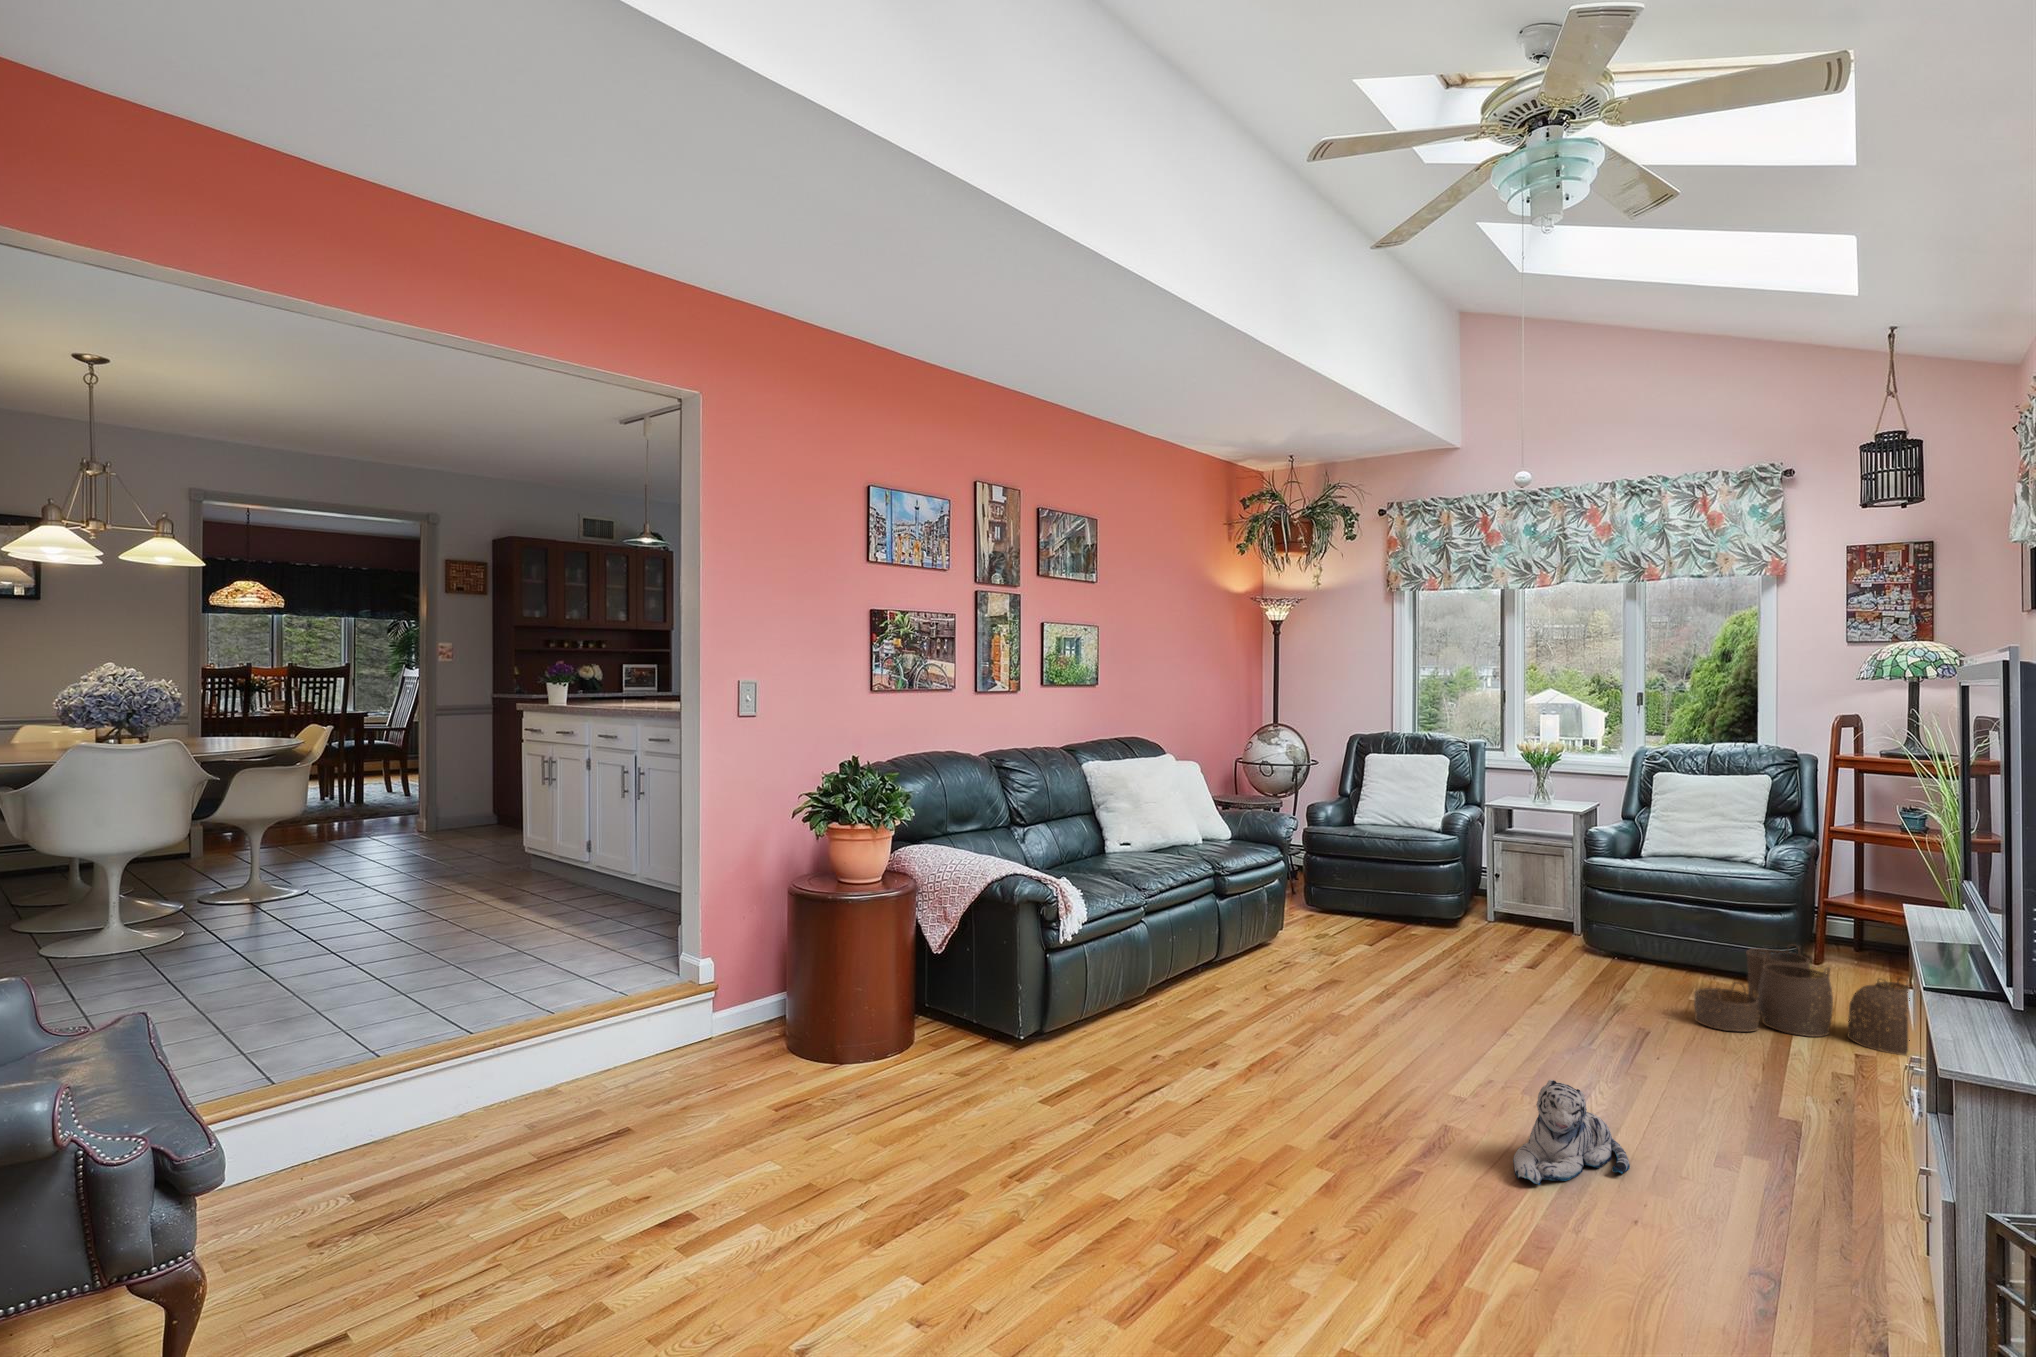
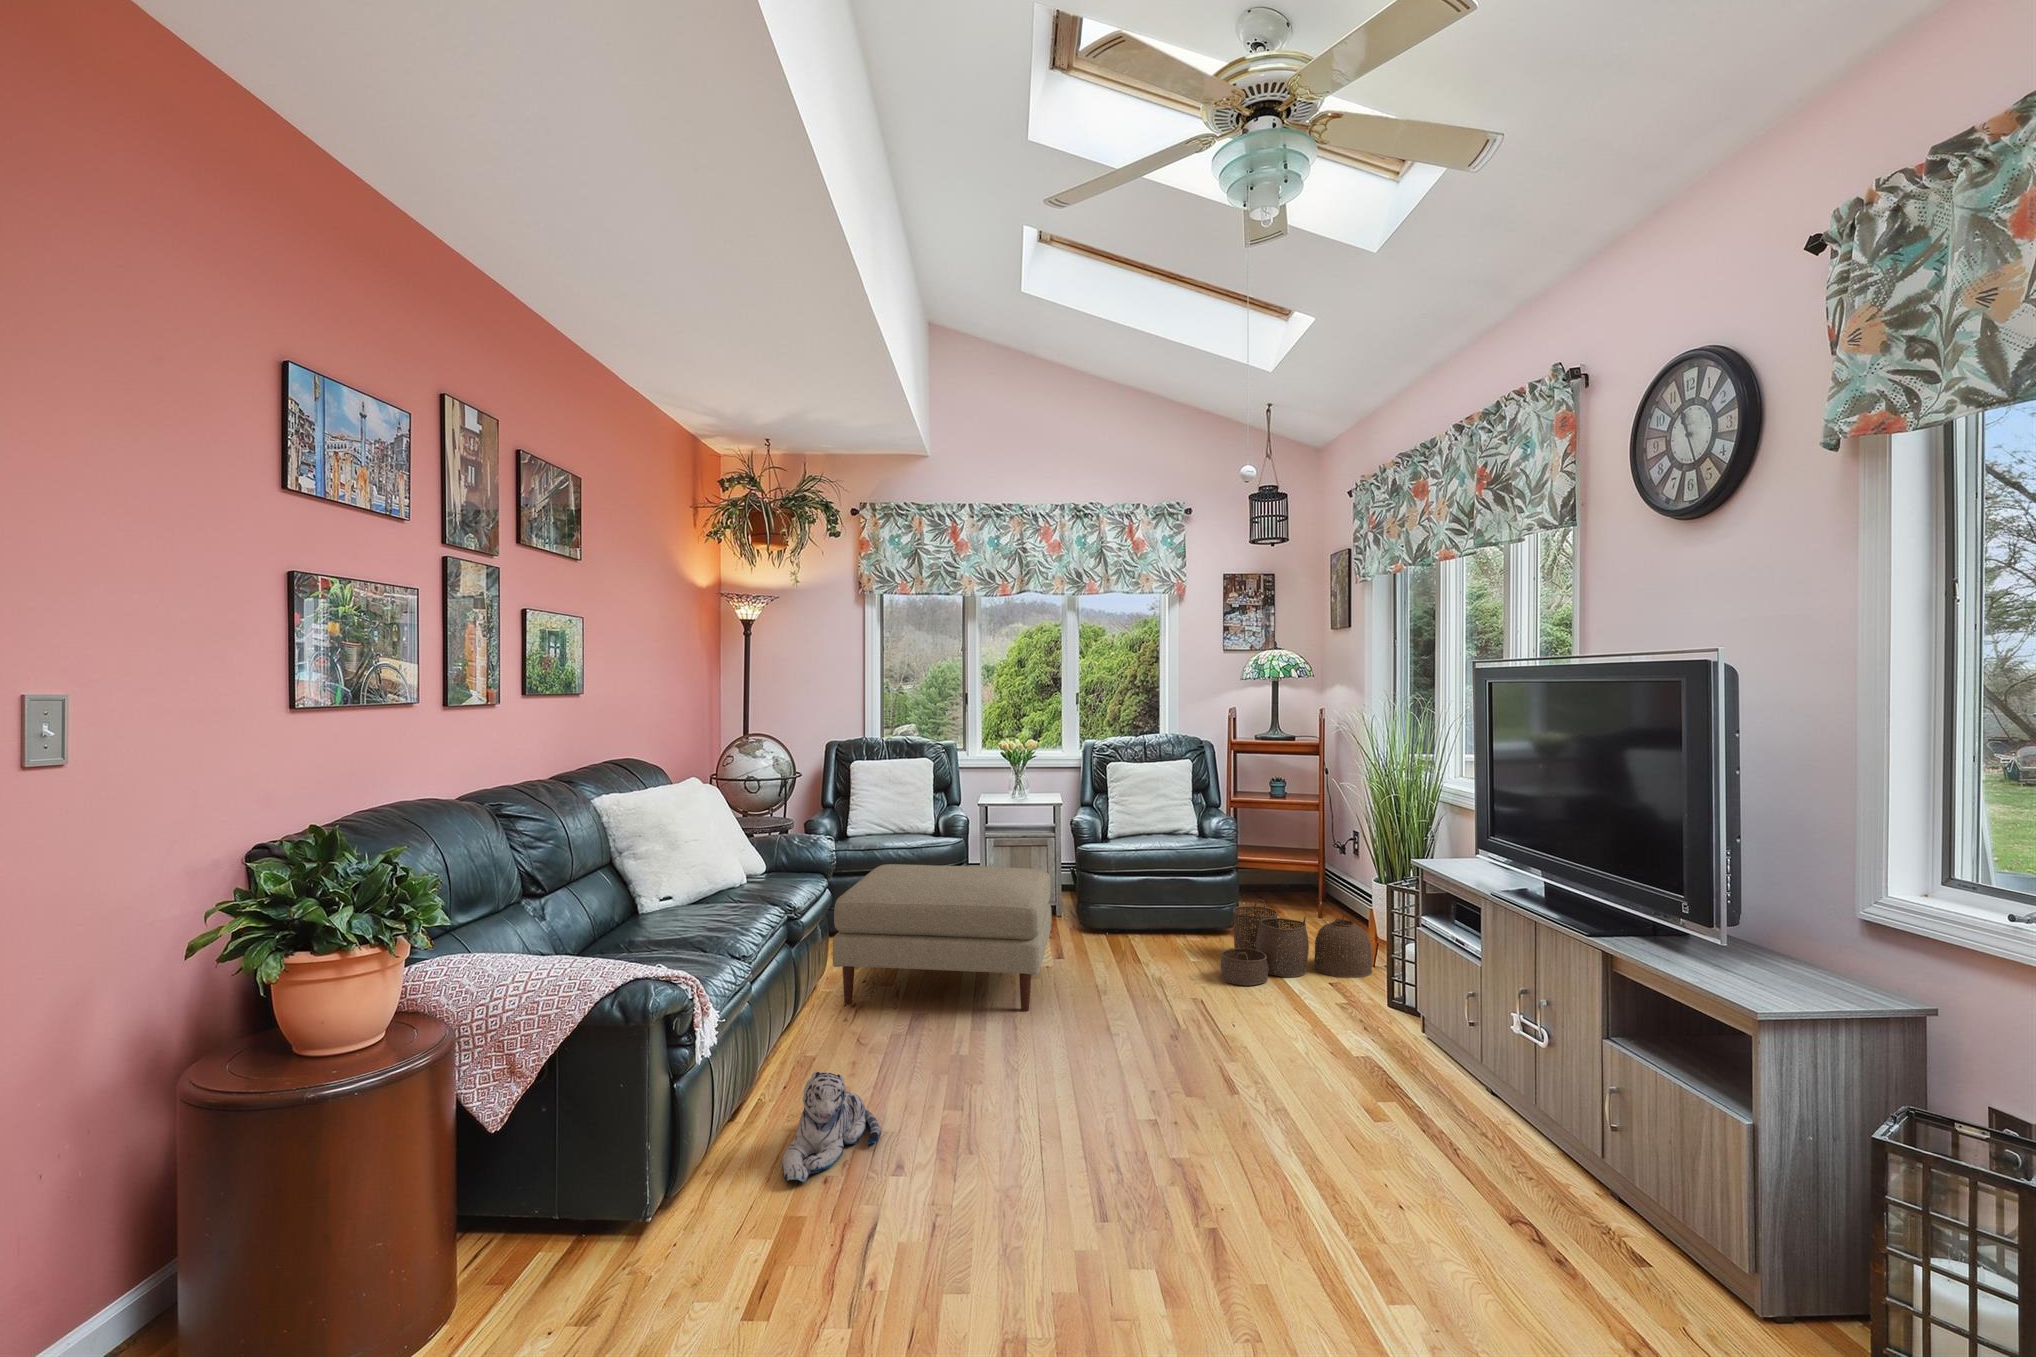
ottoman: none [1264,849,1508,999] -> present [833,864,1051,1012]
plush toy: present [1513,1080,1630,1185] -> present [782,1071,881,1182]

